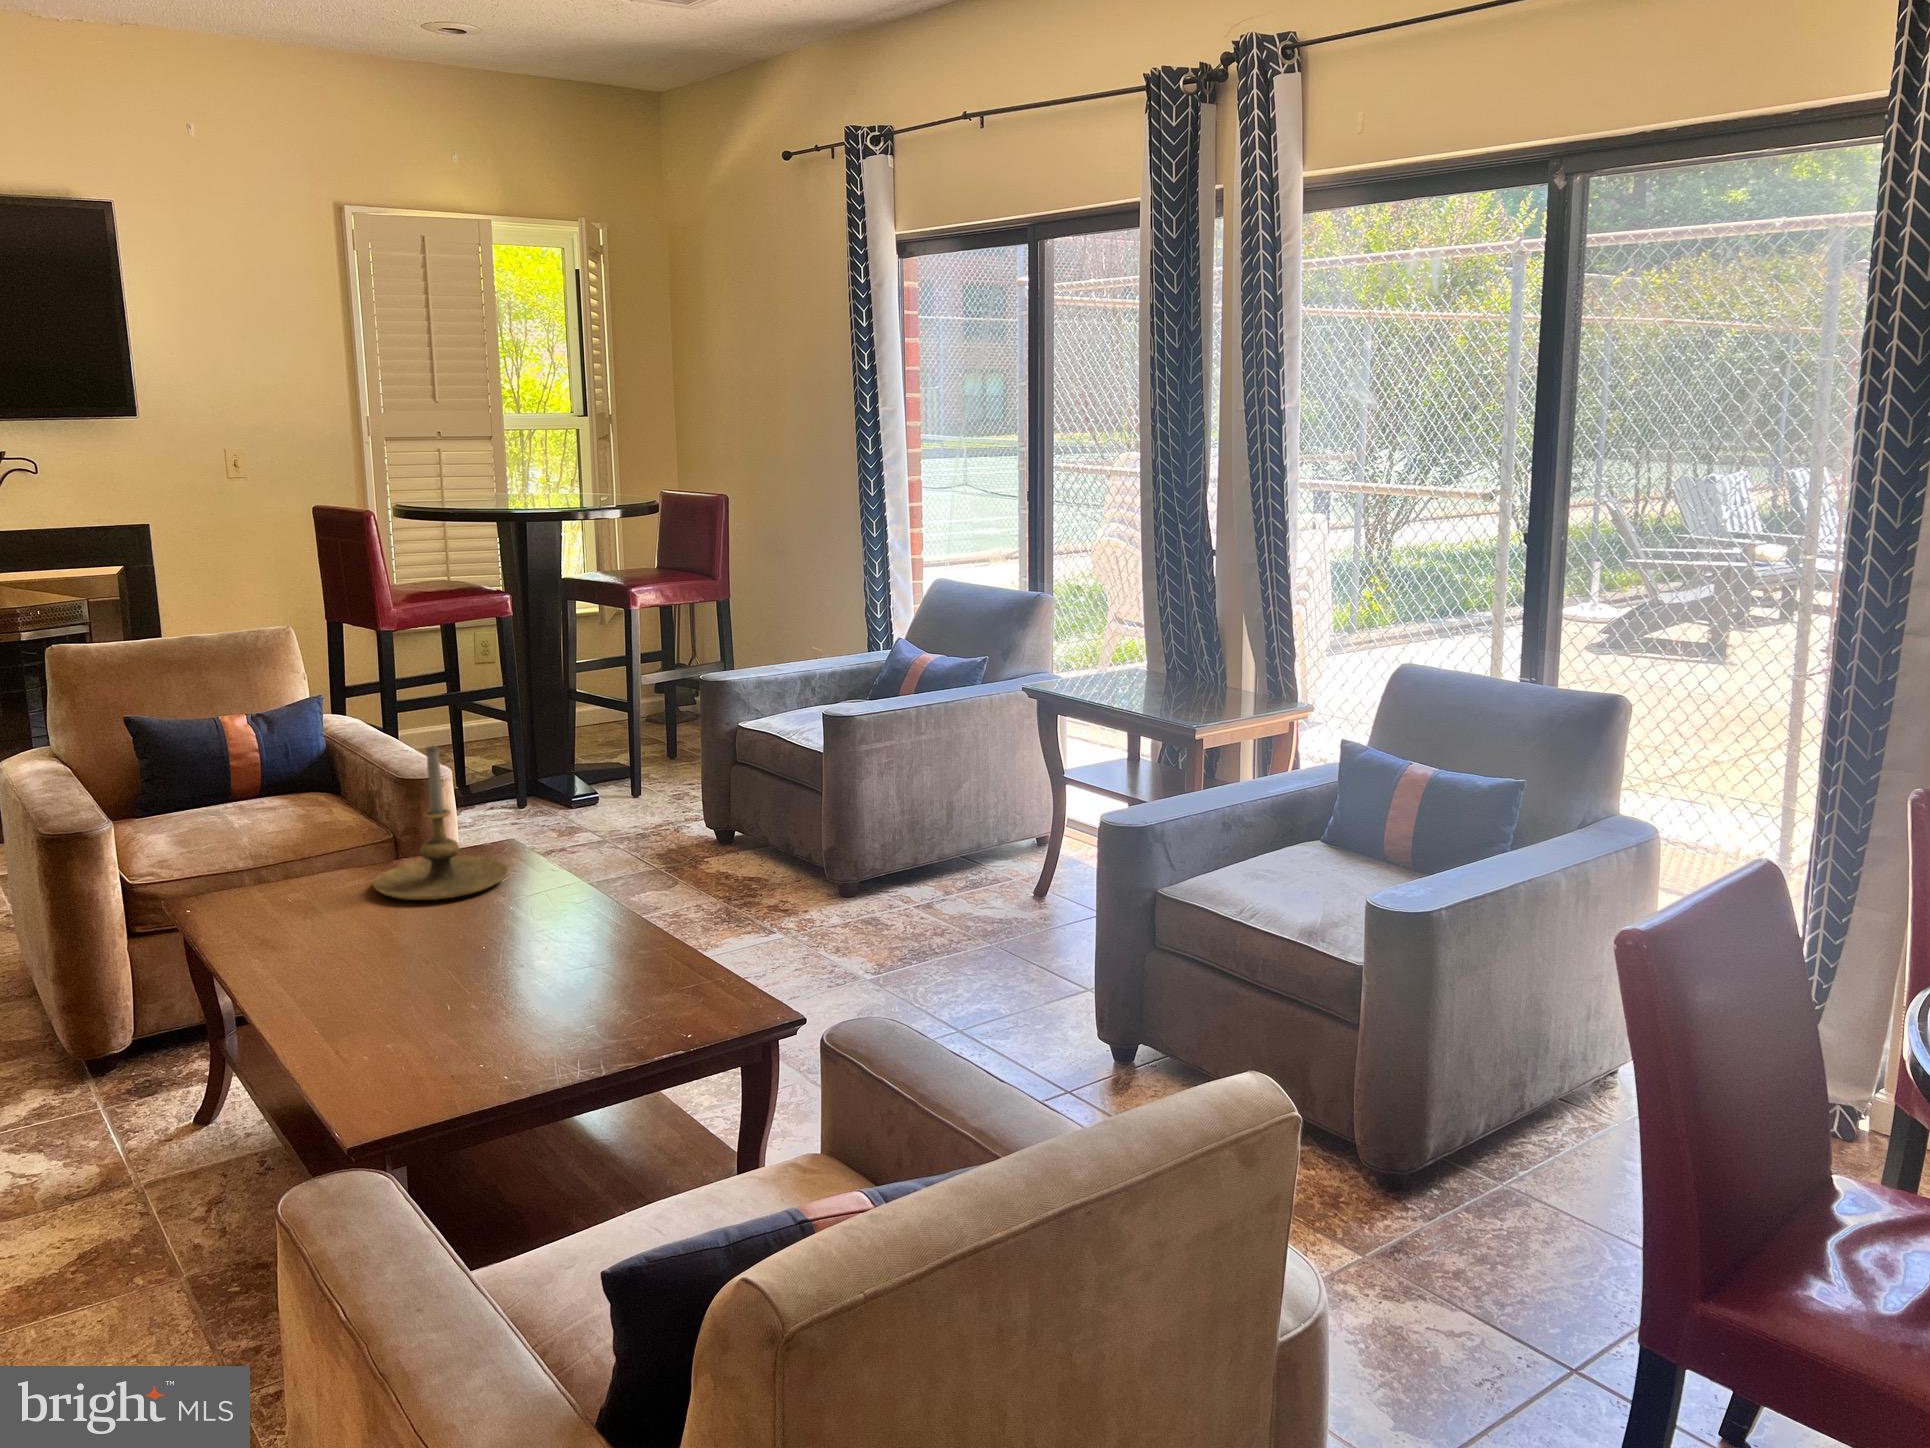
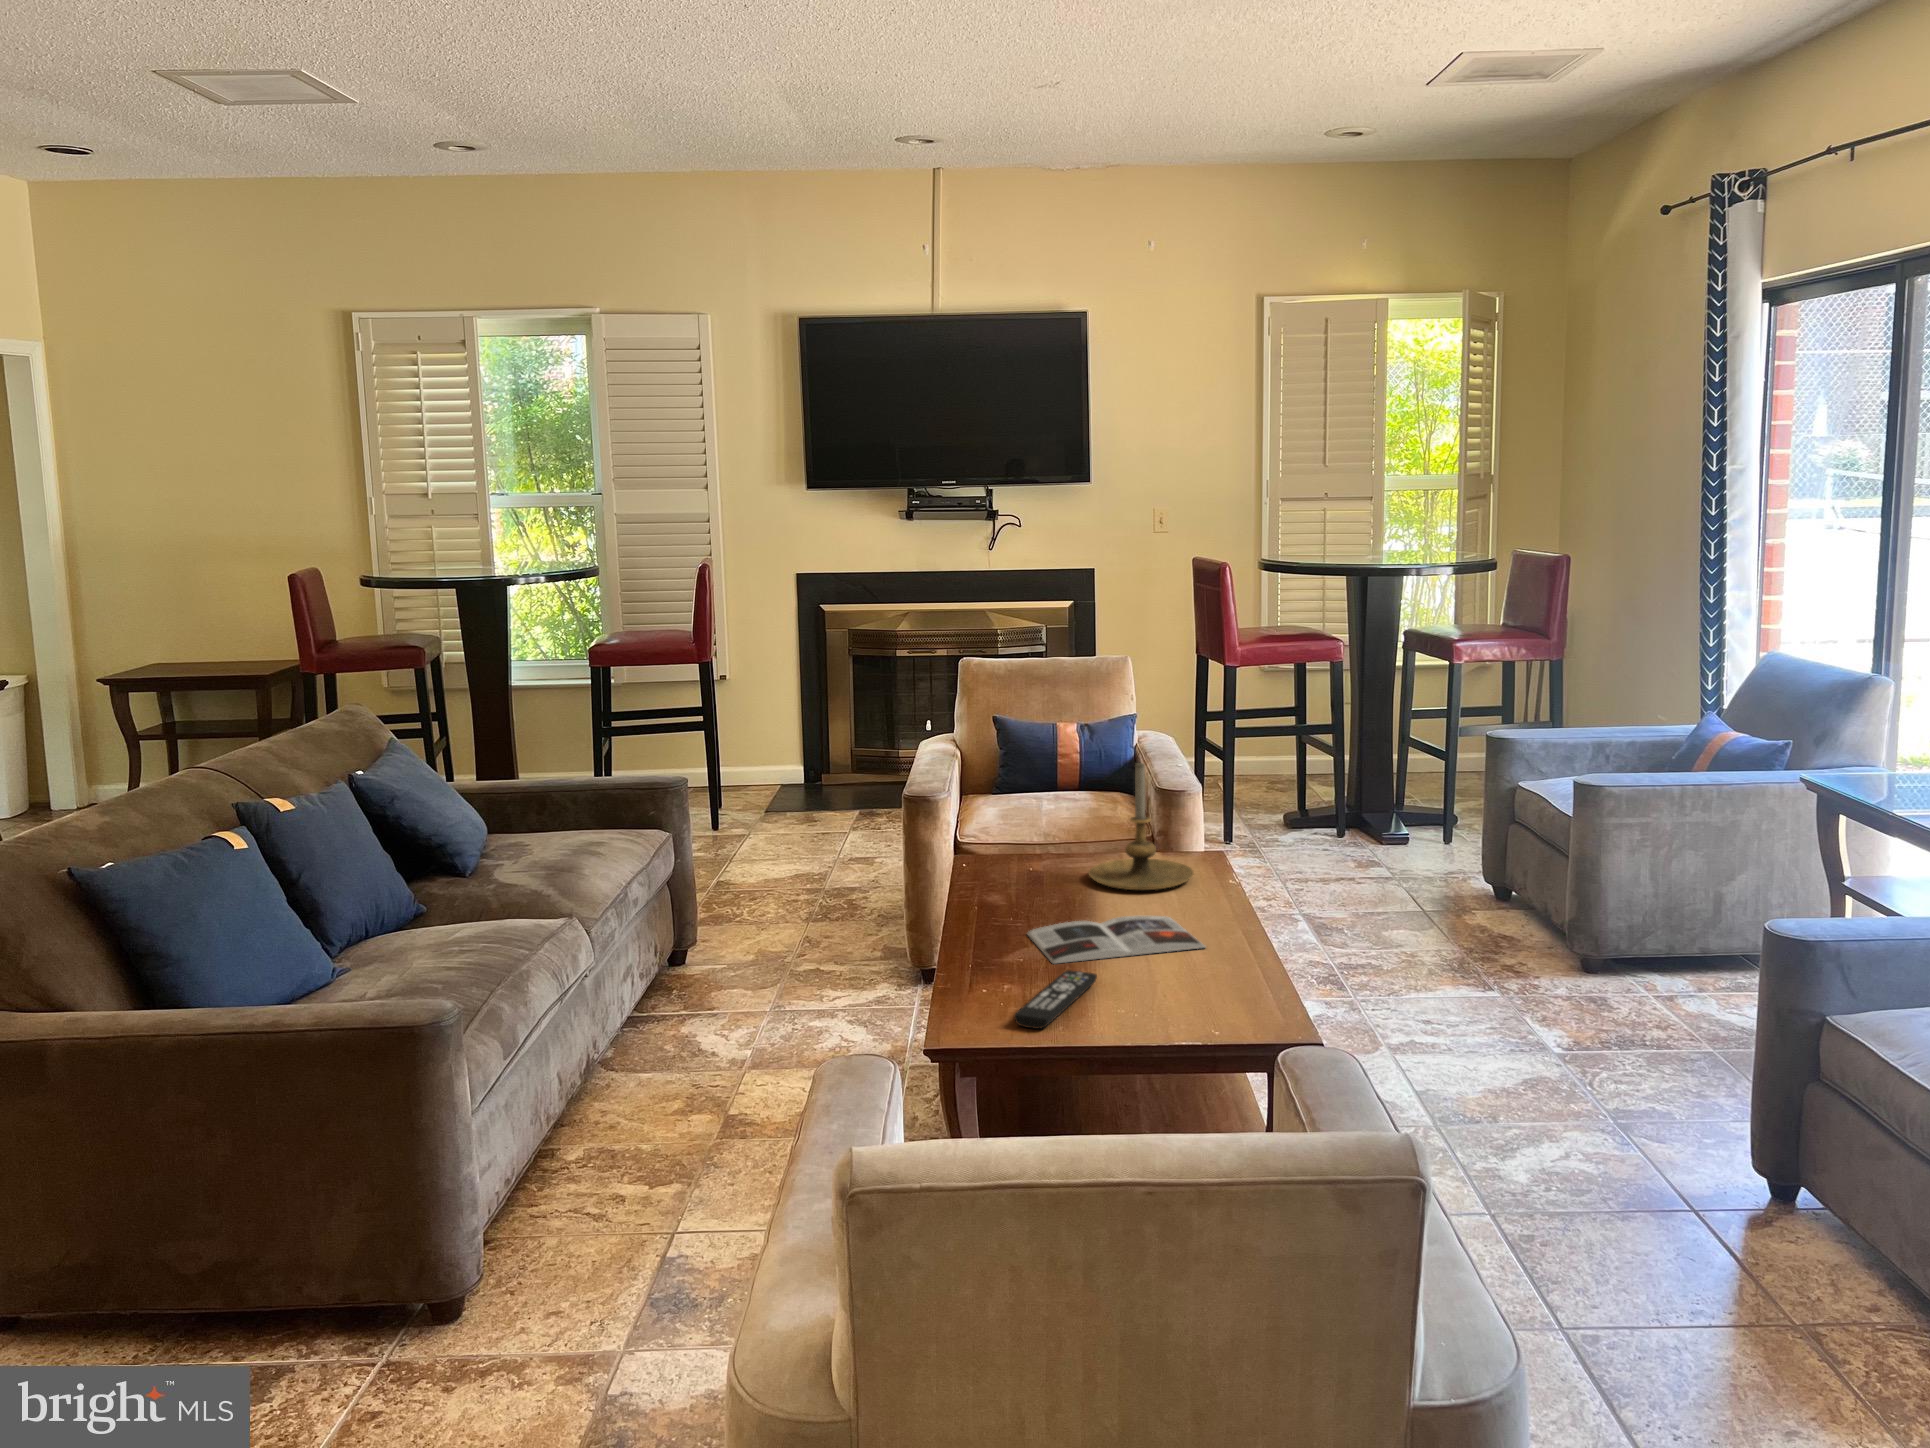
magazine: none [354,921,594,1007] -> present [1027,916,1205,964]
remote control: none [443,1006,505,1093] -> present [1014,970,1097,1029]

